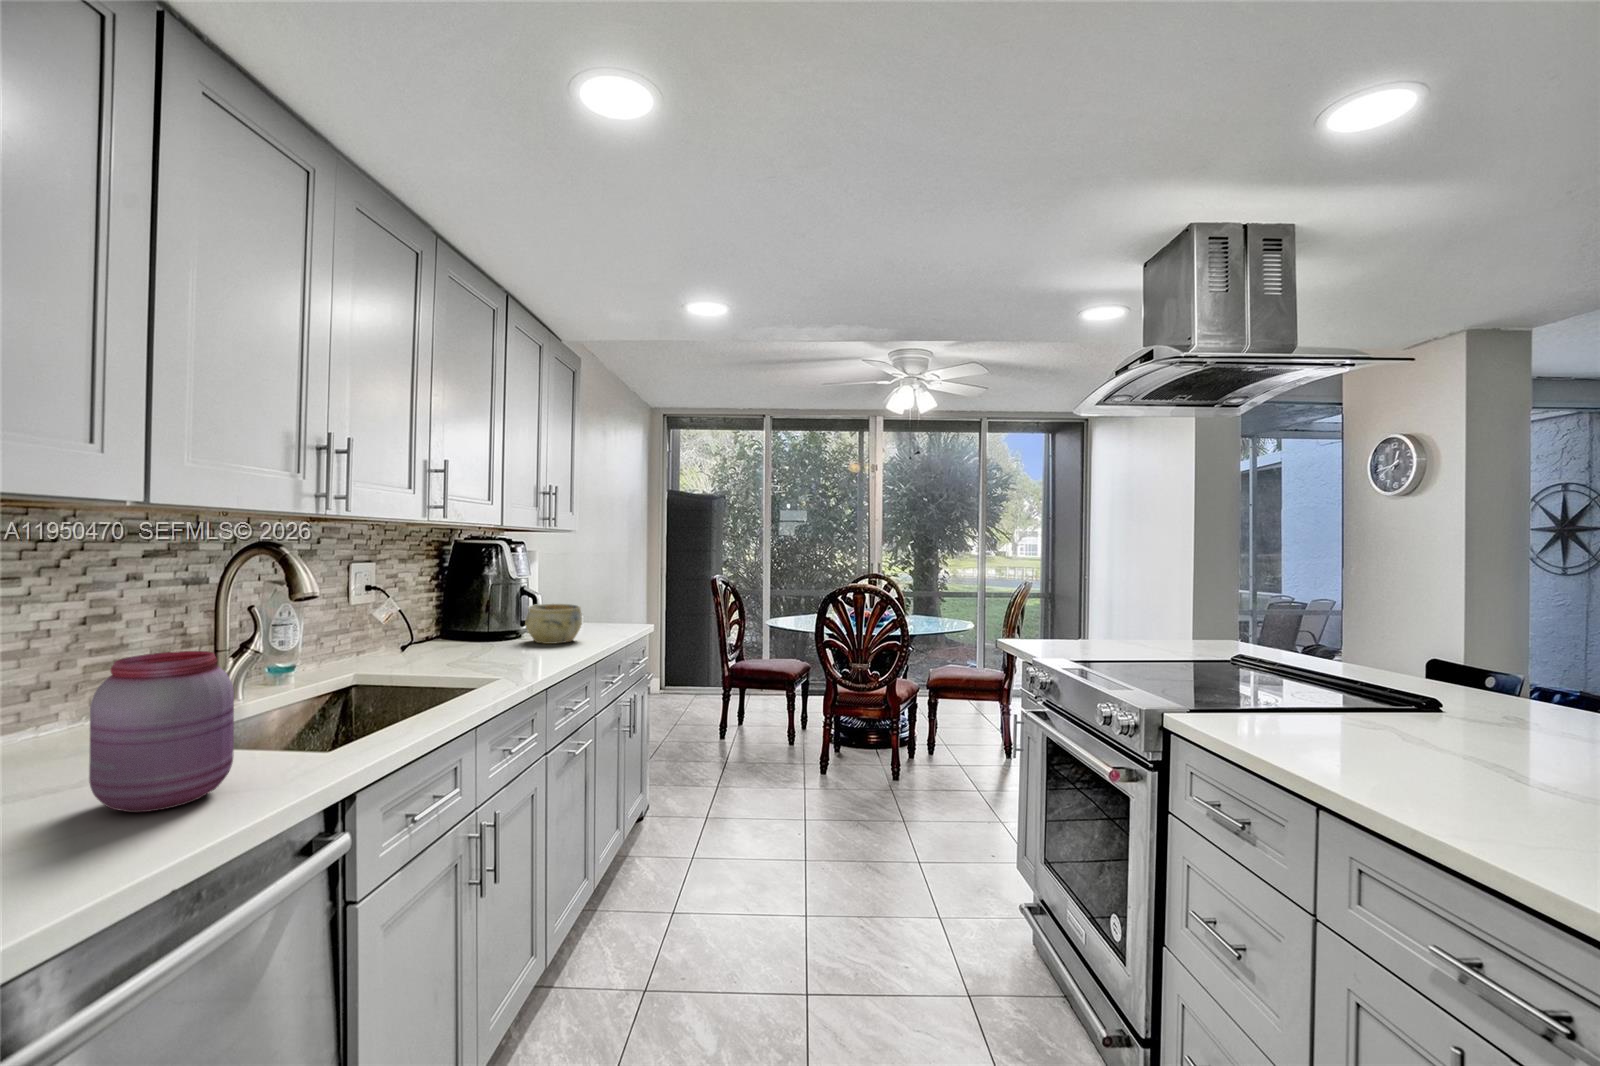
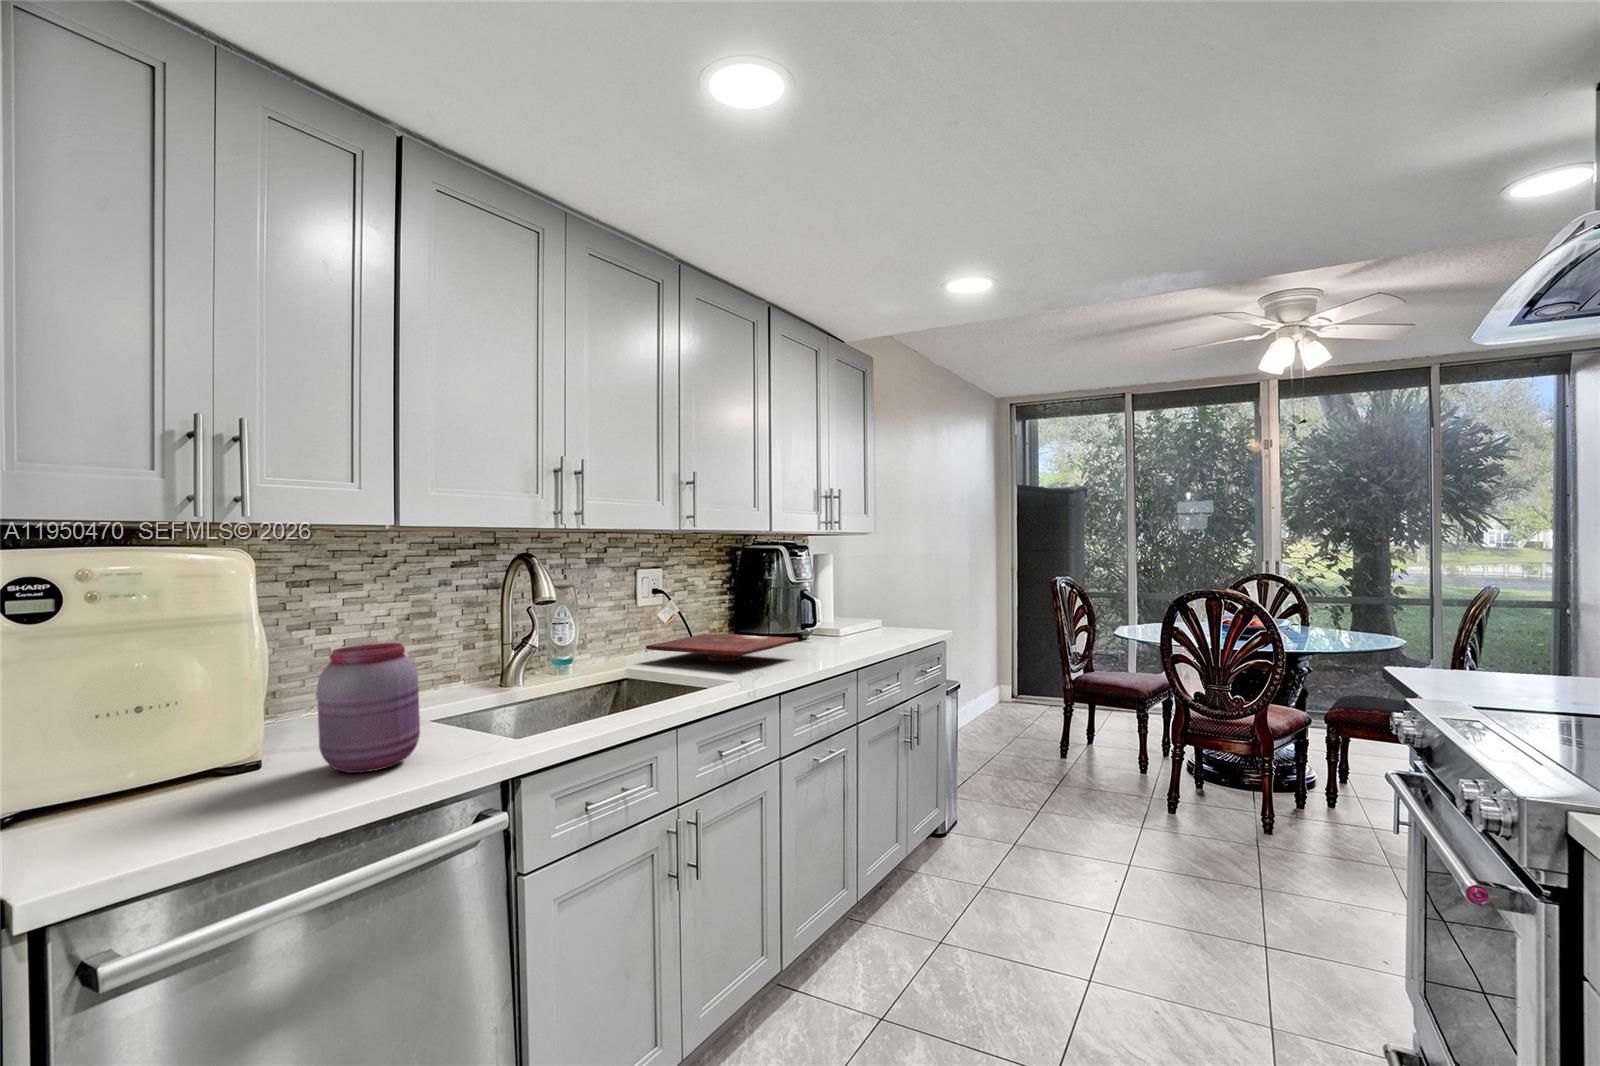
ceramic bowl: present [525,604,582,644] -> none [796,606,851,648]
cutting board: none [372,633,544,660] -> present [646,634,798,661]

